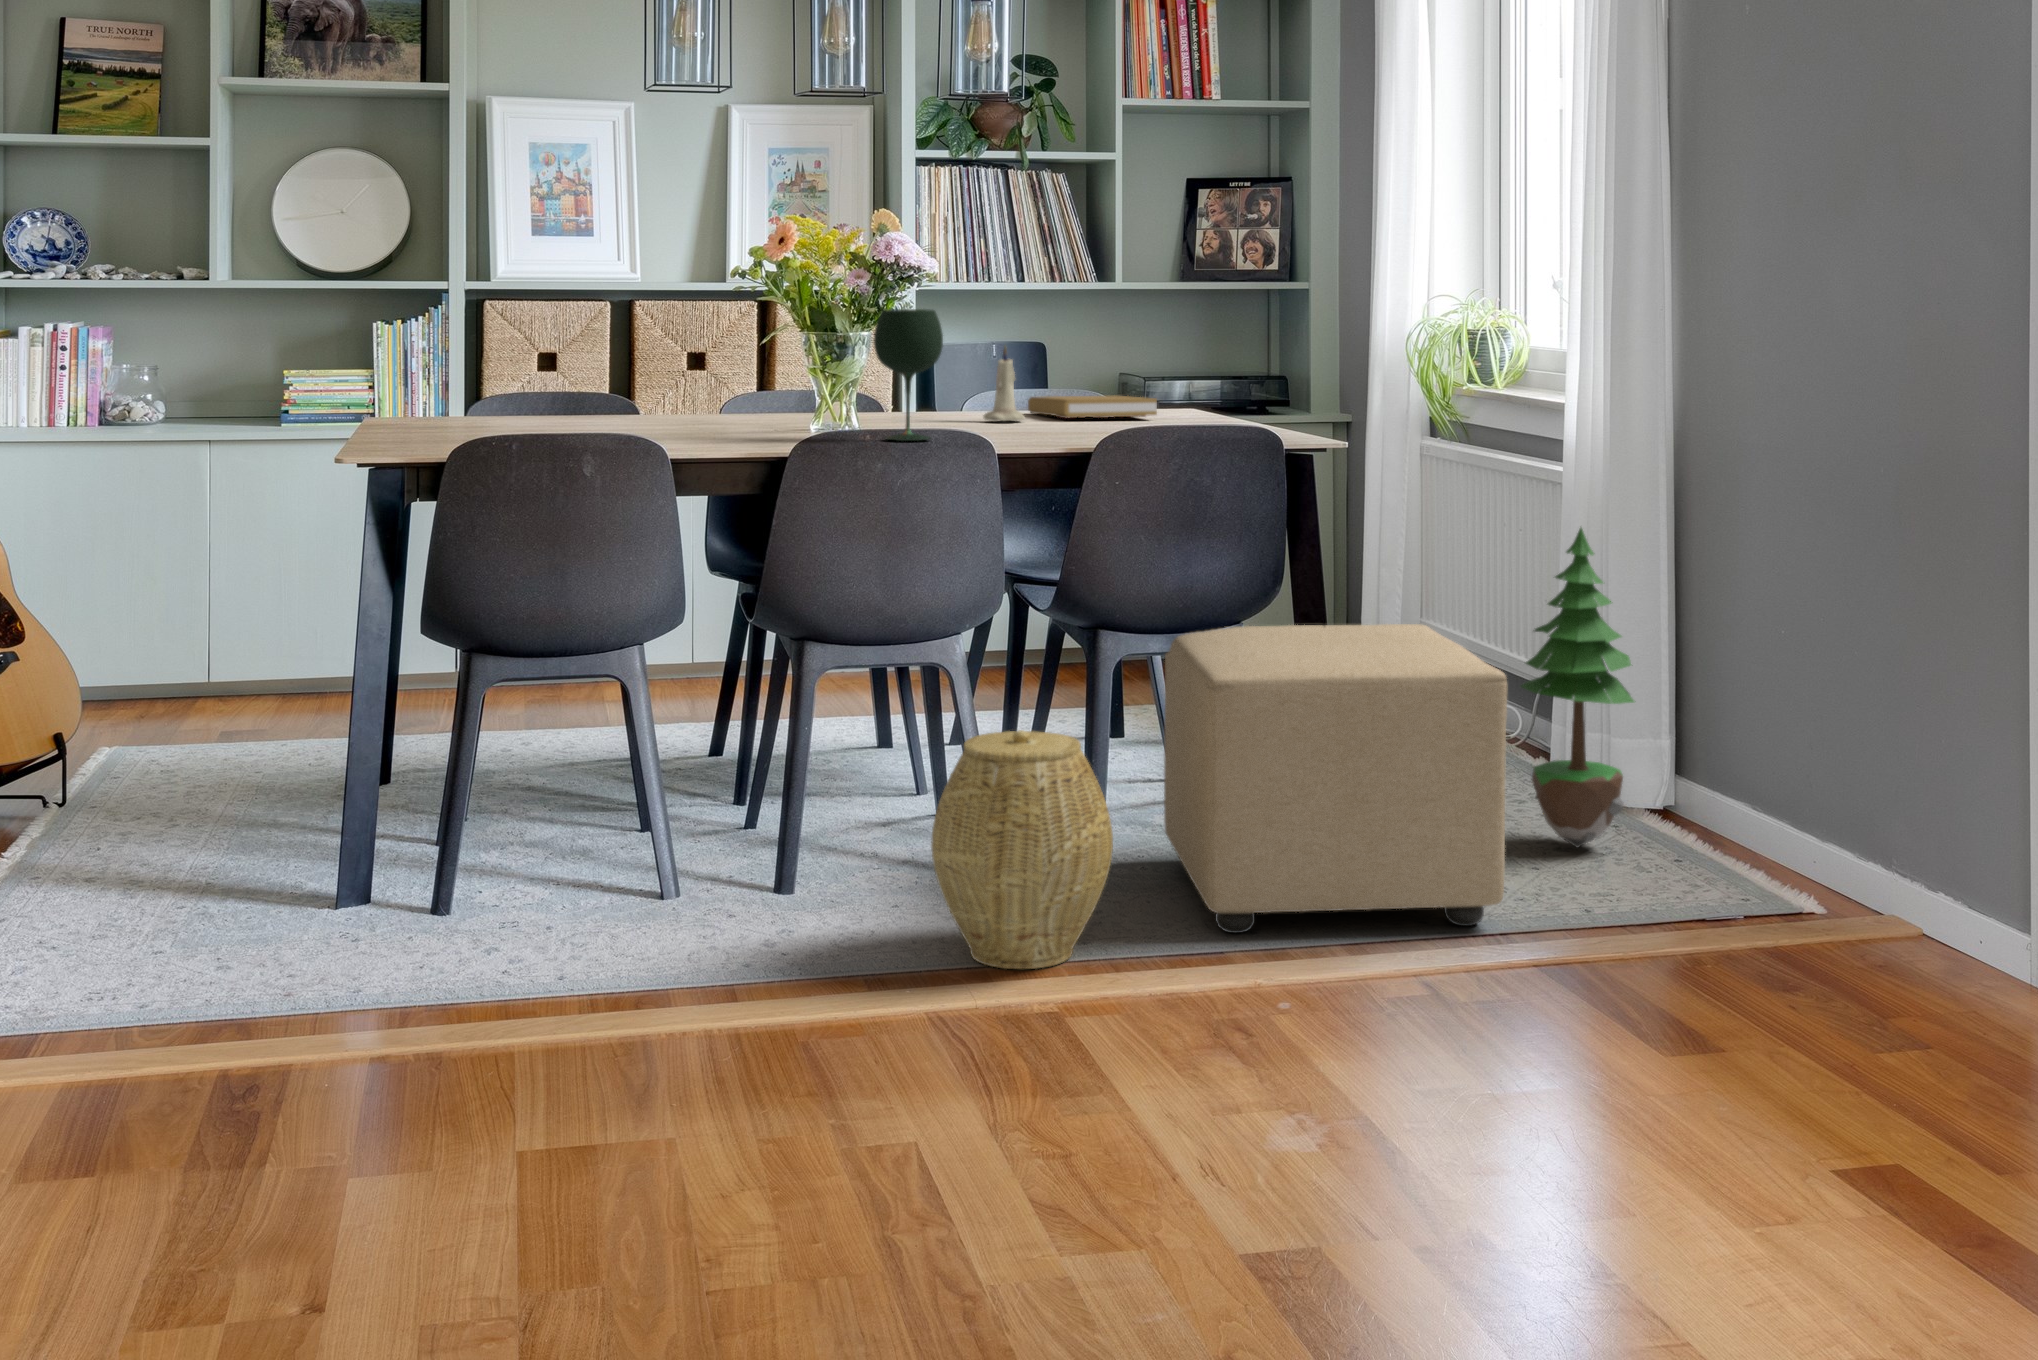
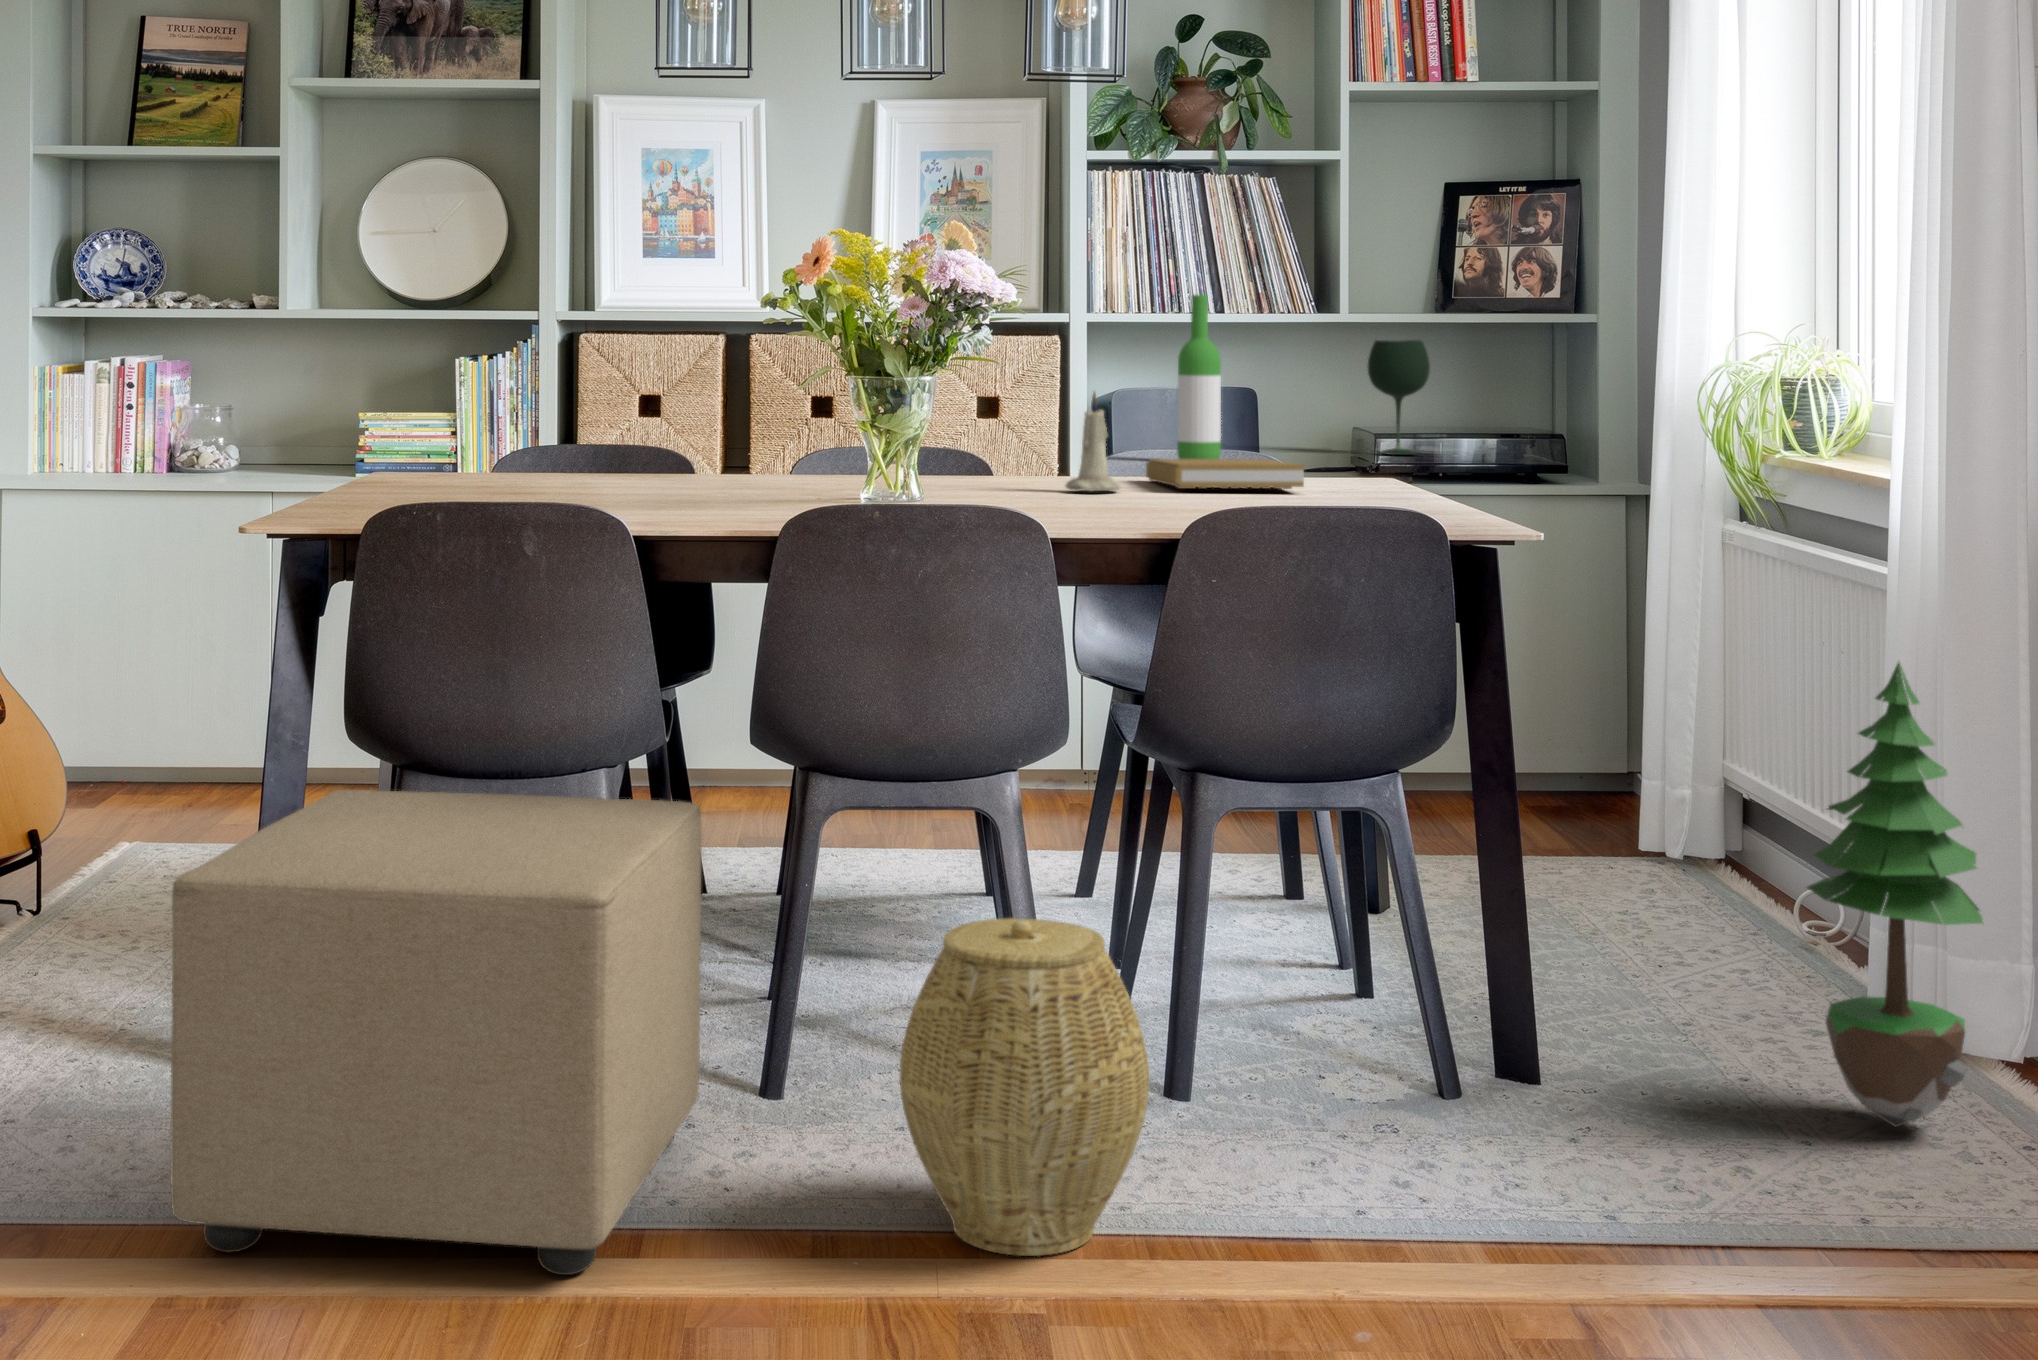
wine bottle: none [1024,269,1058,400] -> present [1177,295,1221,459]
wine glass: present [874,309,943,441] -> present [1368,340,1430,455]
ottoman: present [1164,624,1507,933] -> present [170,790,702,1275]

